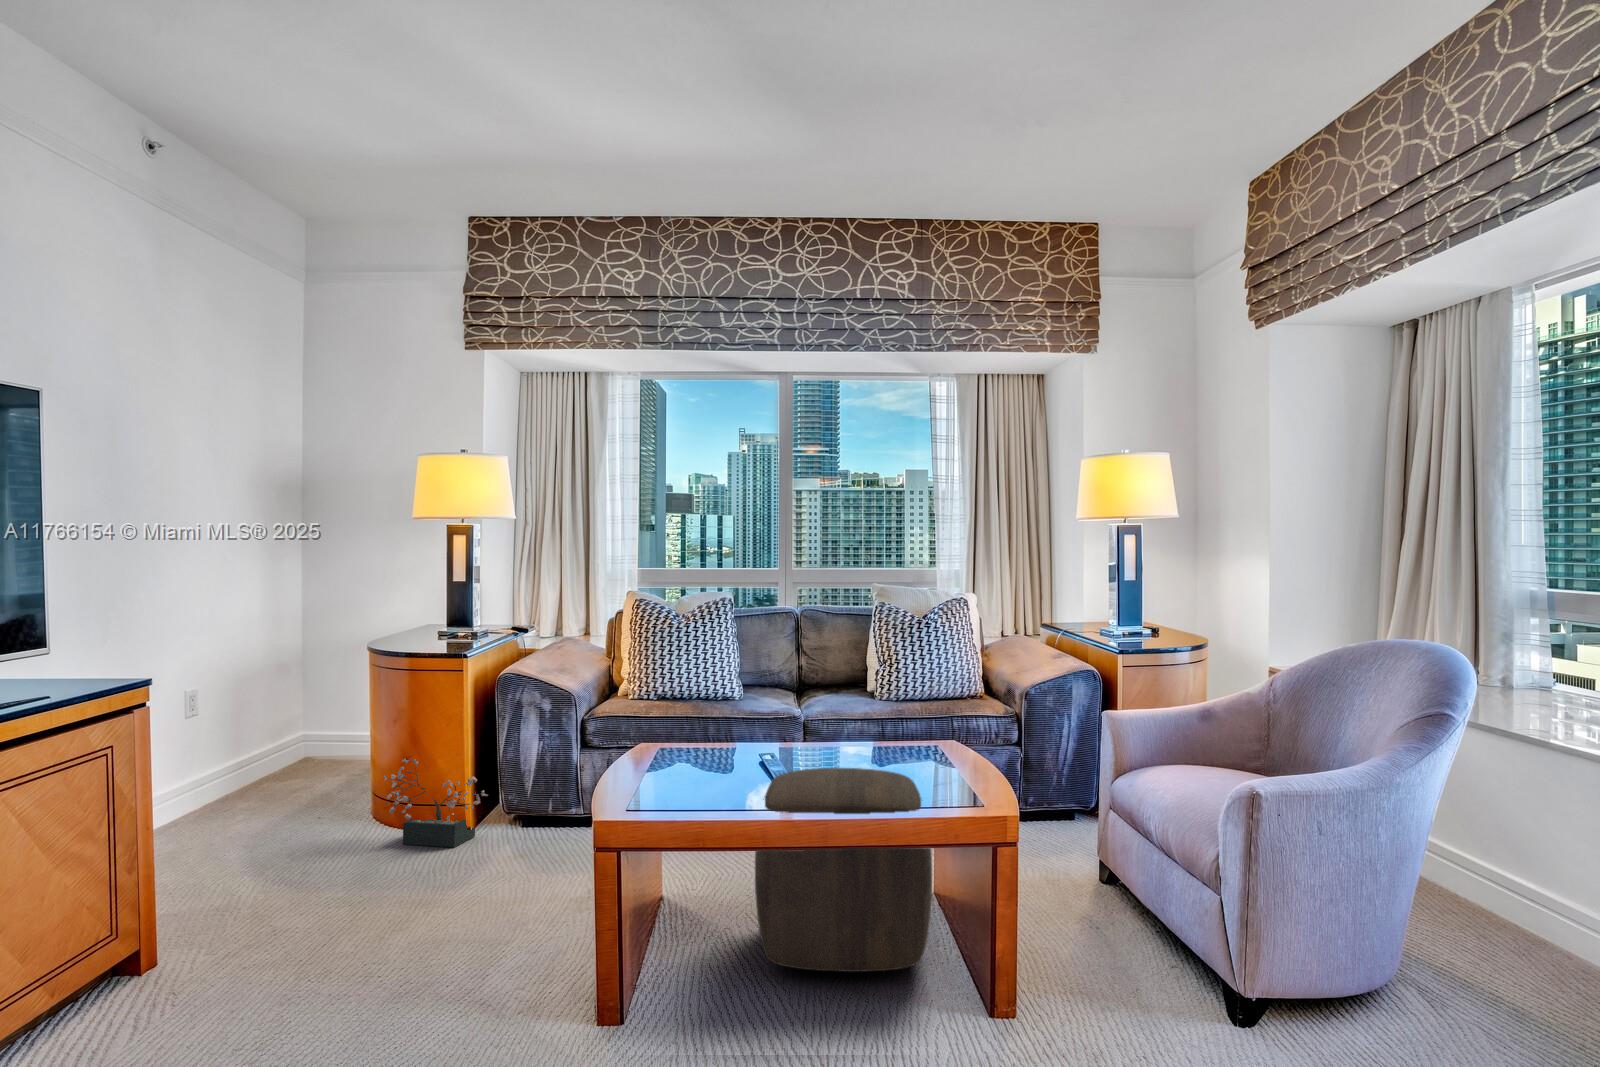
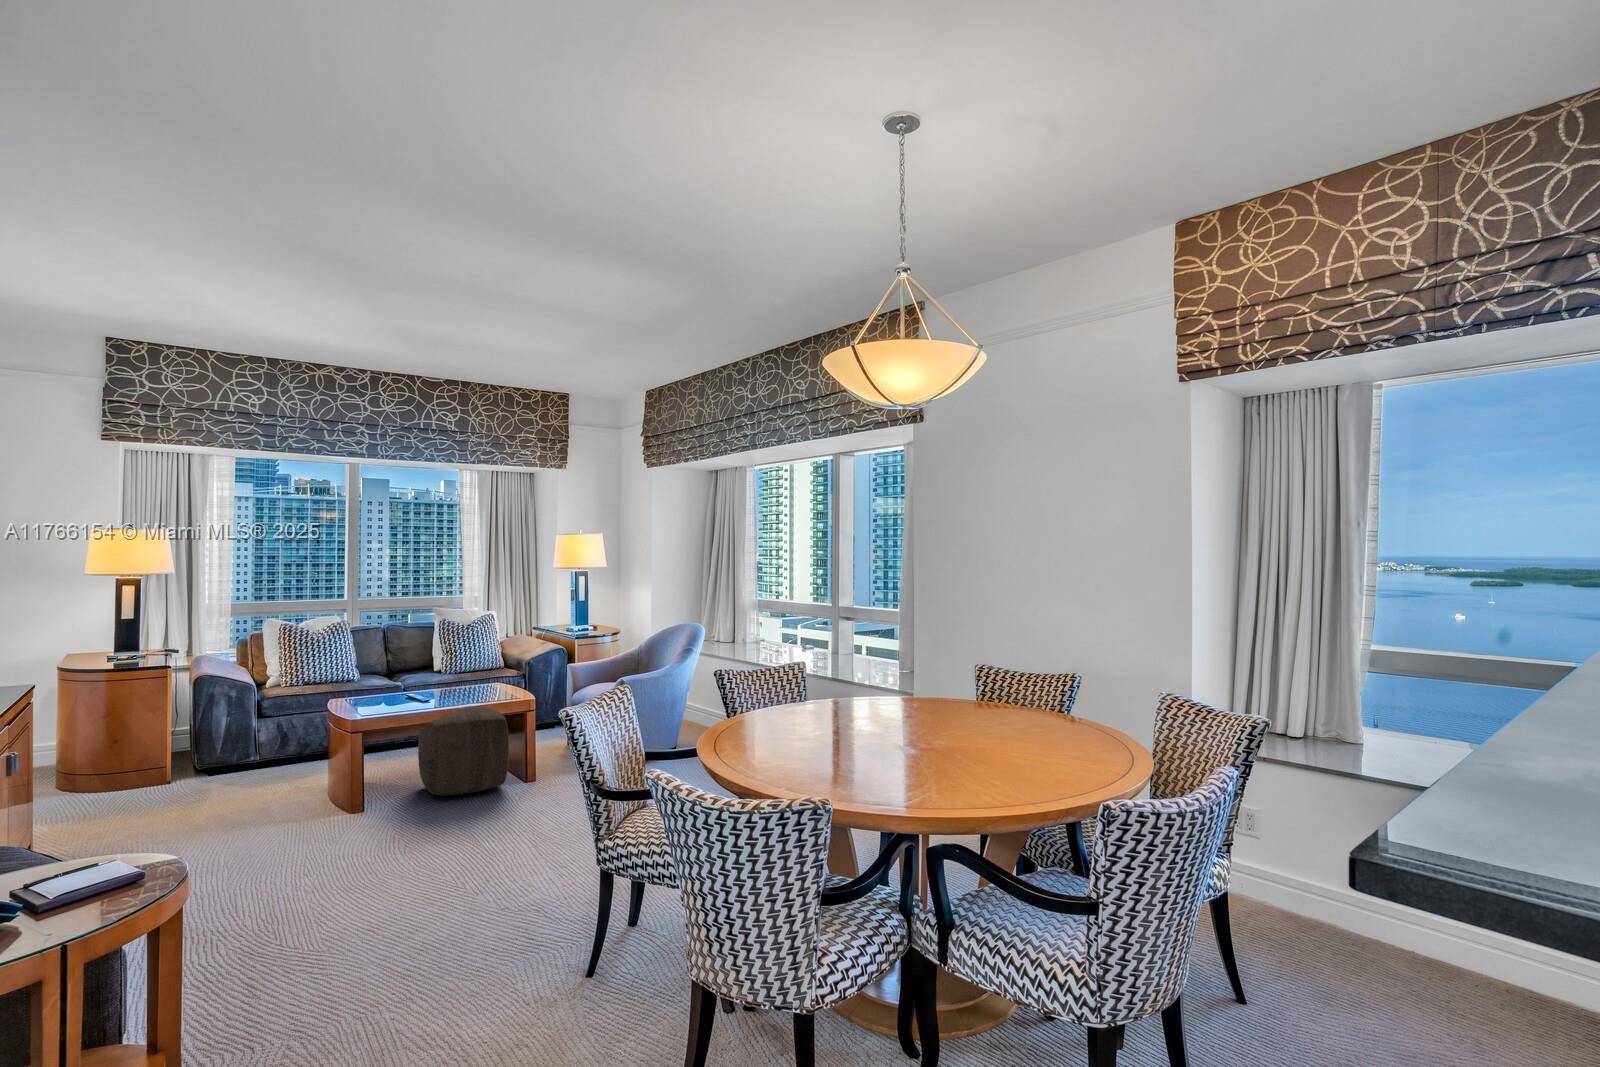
decorative plant: present [383,758,488,847] -> none [104,741,184,799]

